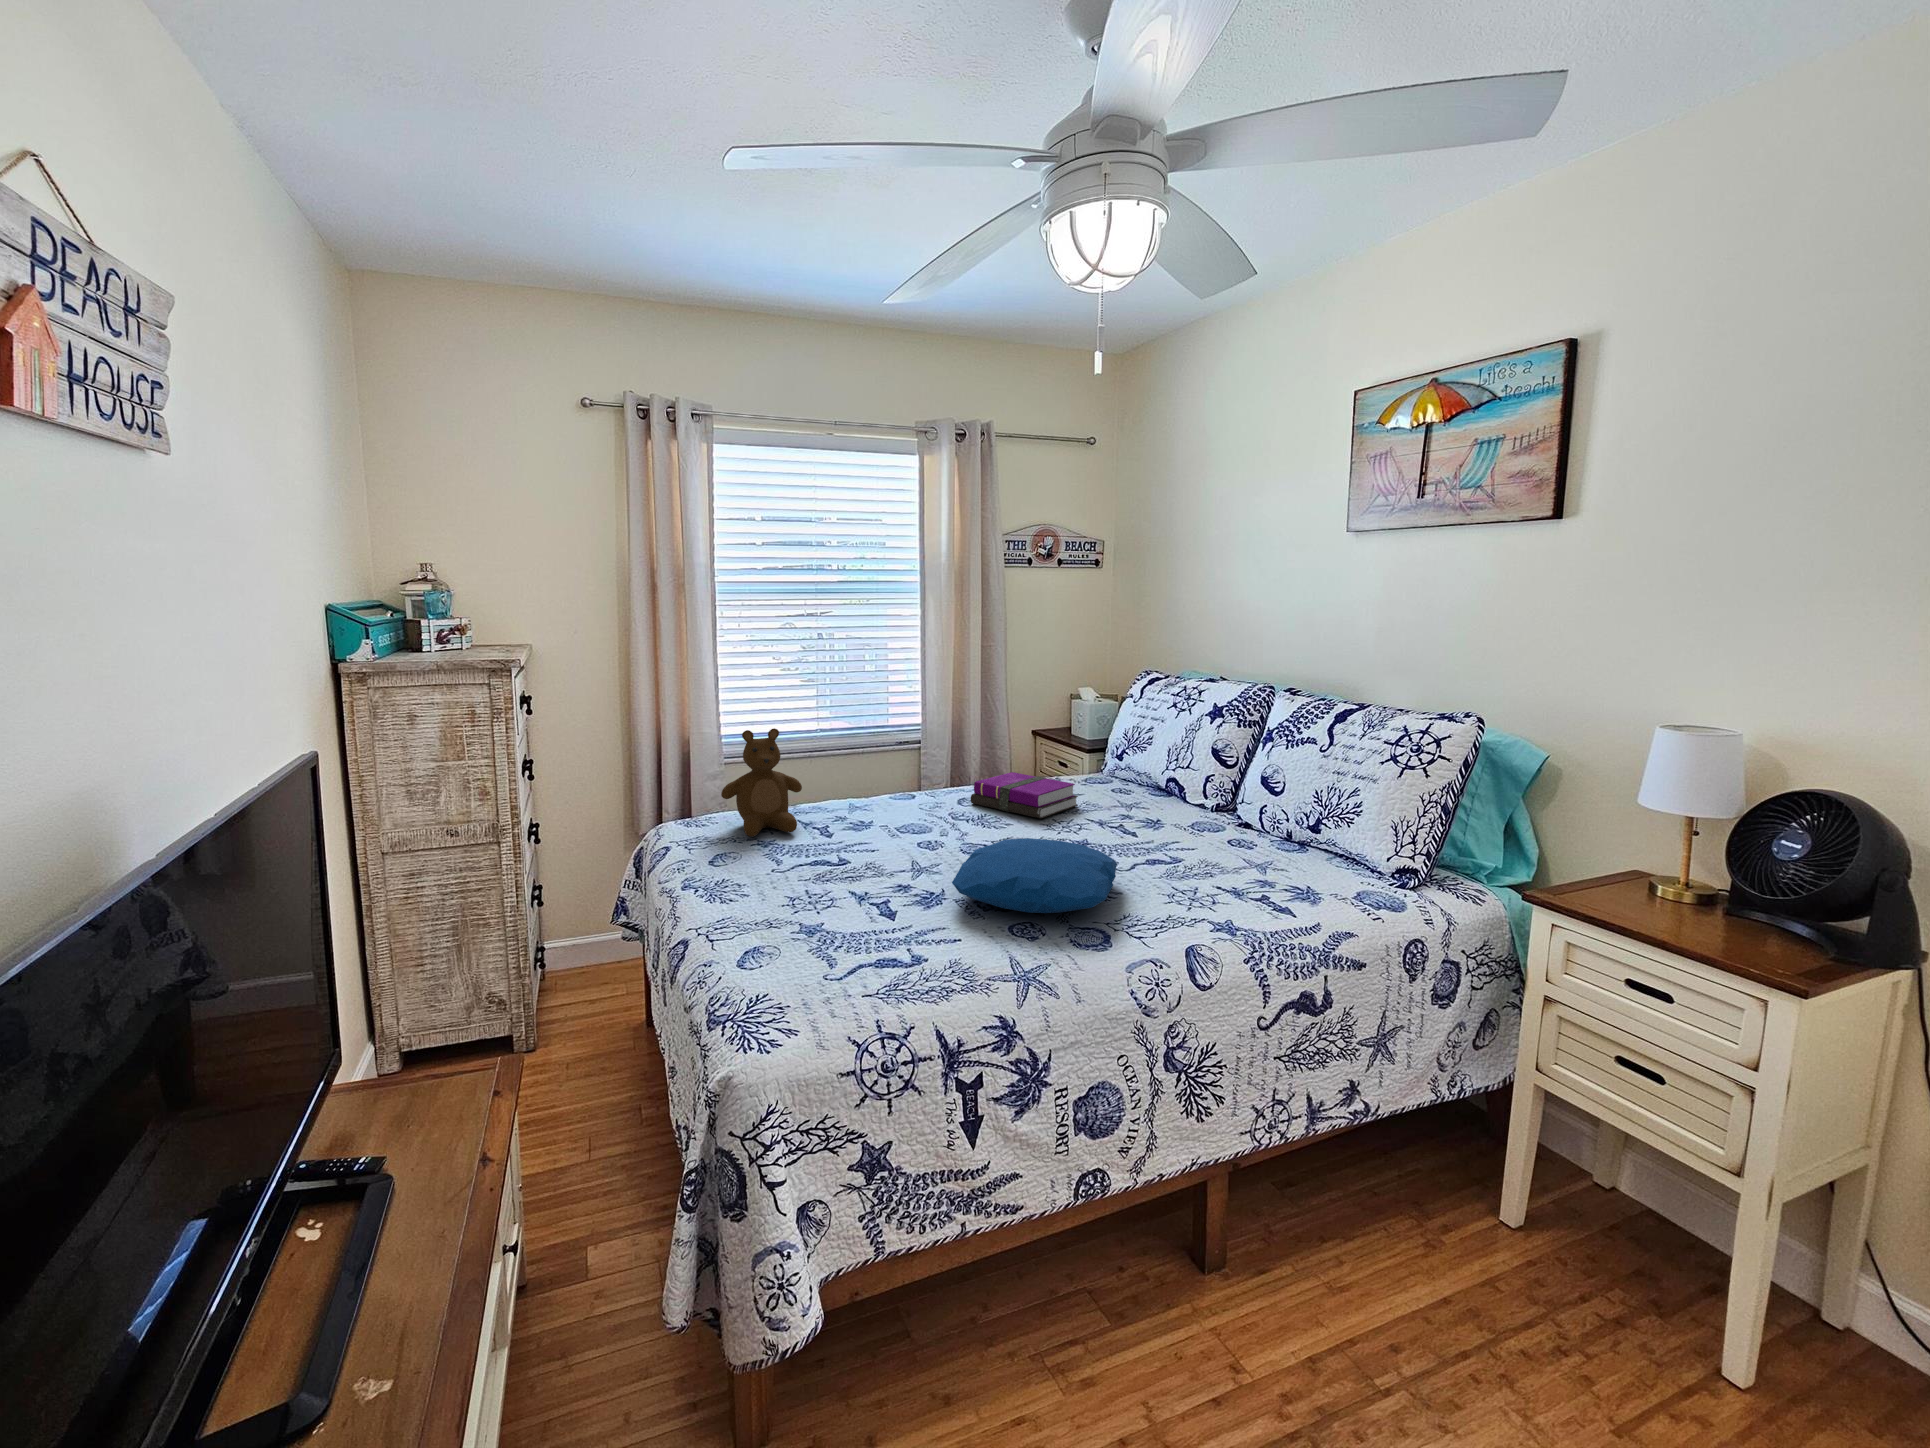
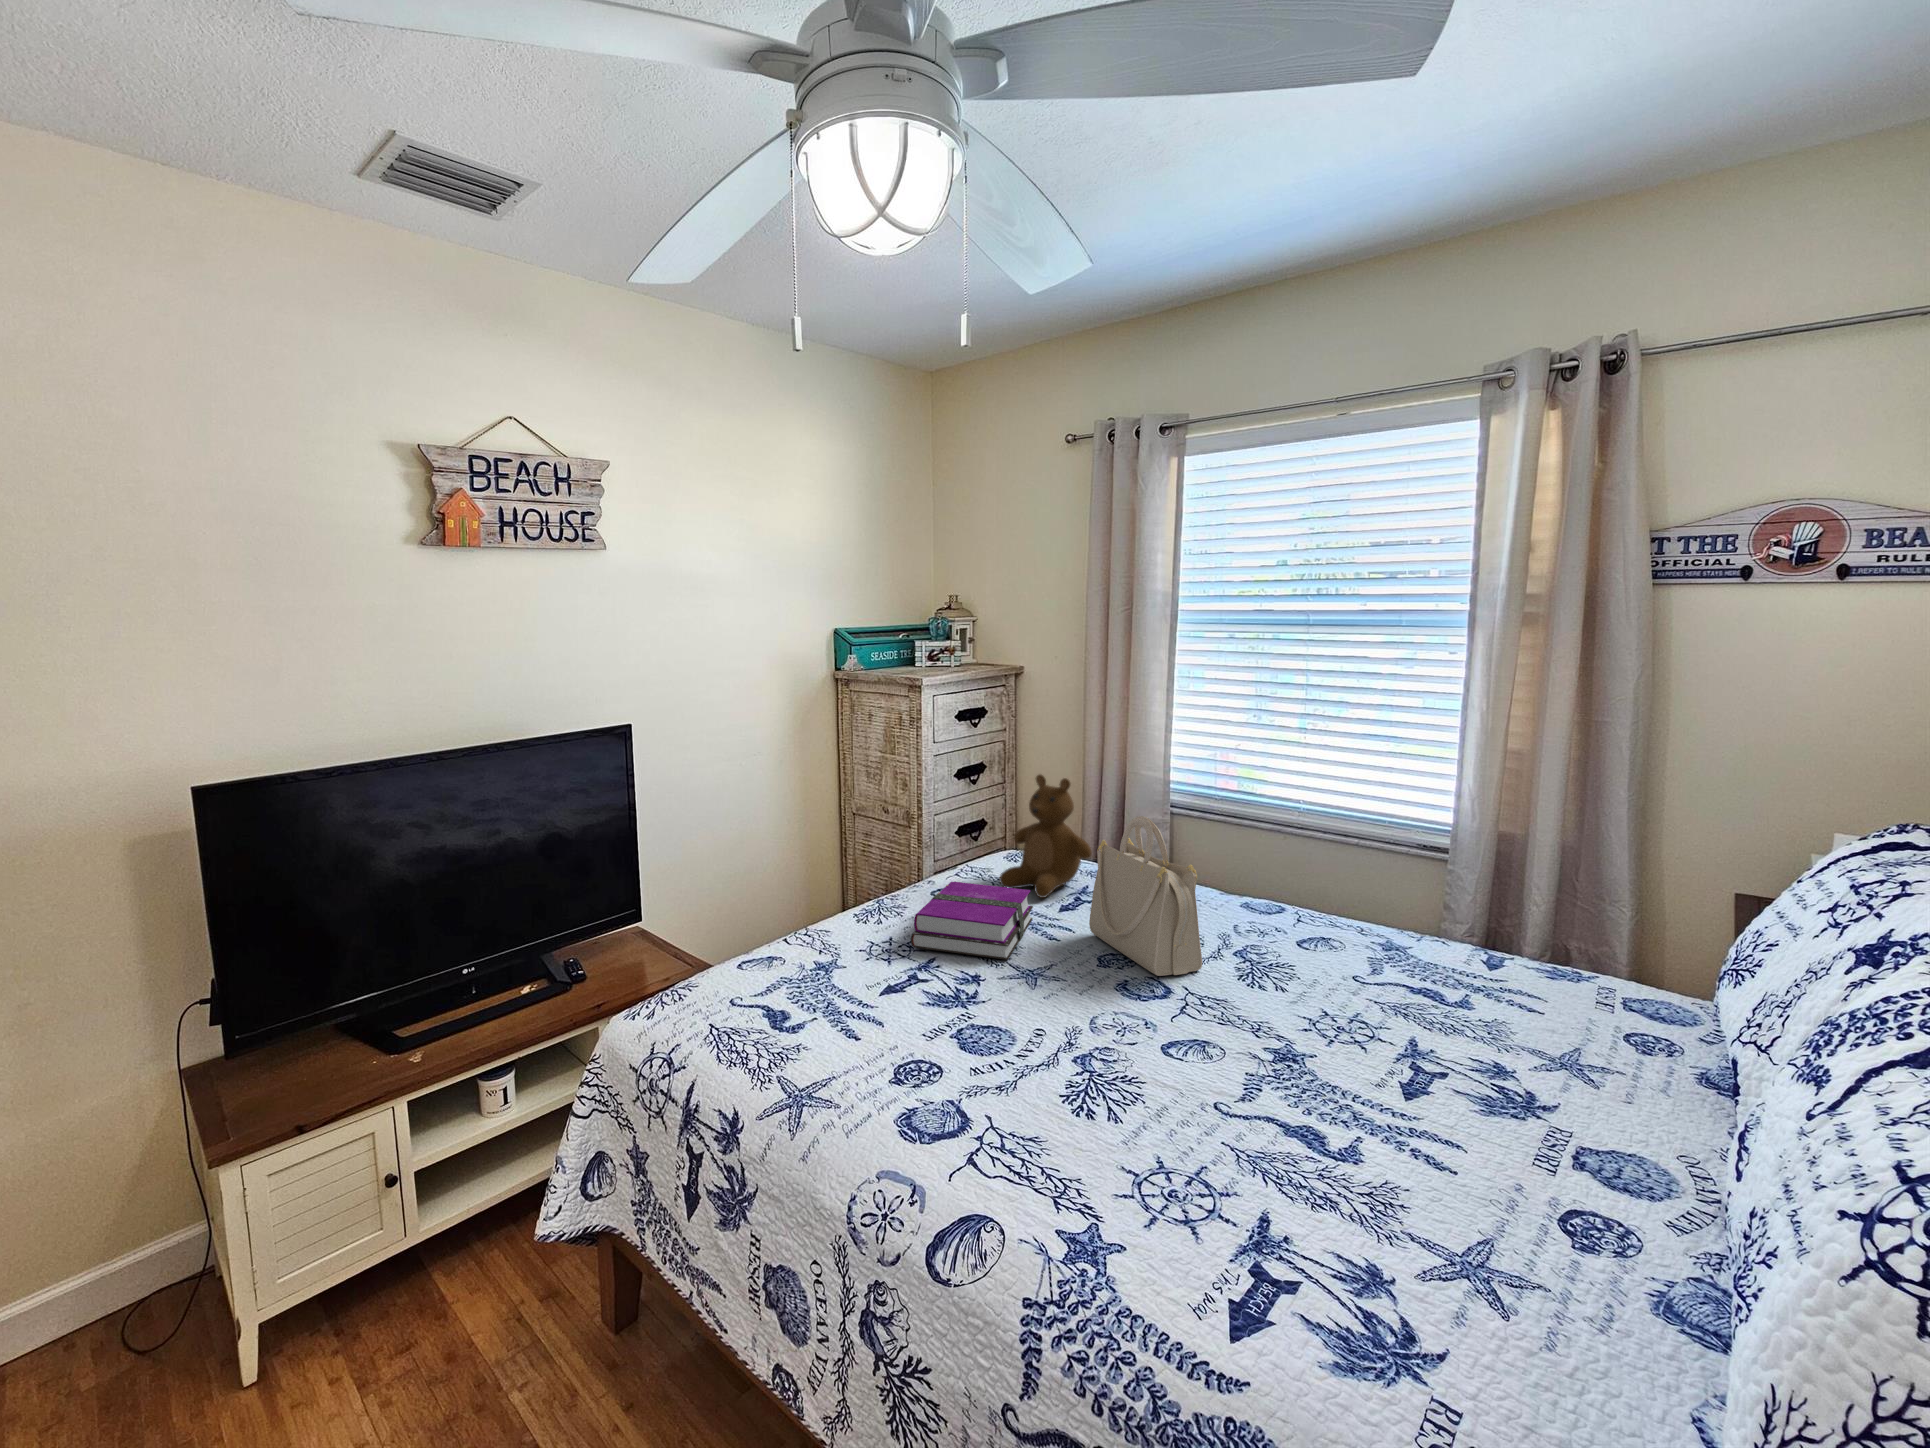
handbag: none [872,734,971,838] -> present [1089,816,1202,976]
notebook: present [971,772,1078,818] -> present [911,882,1033,960]
pillow: present [952,838,1117,913] -> none [911,970,1163,1095]

